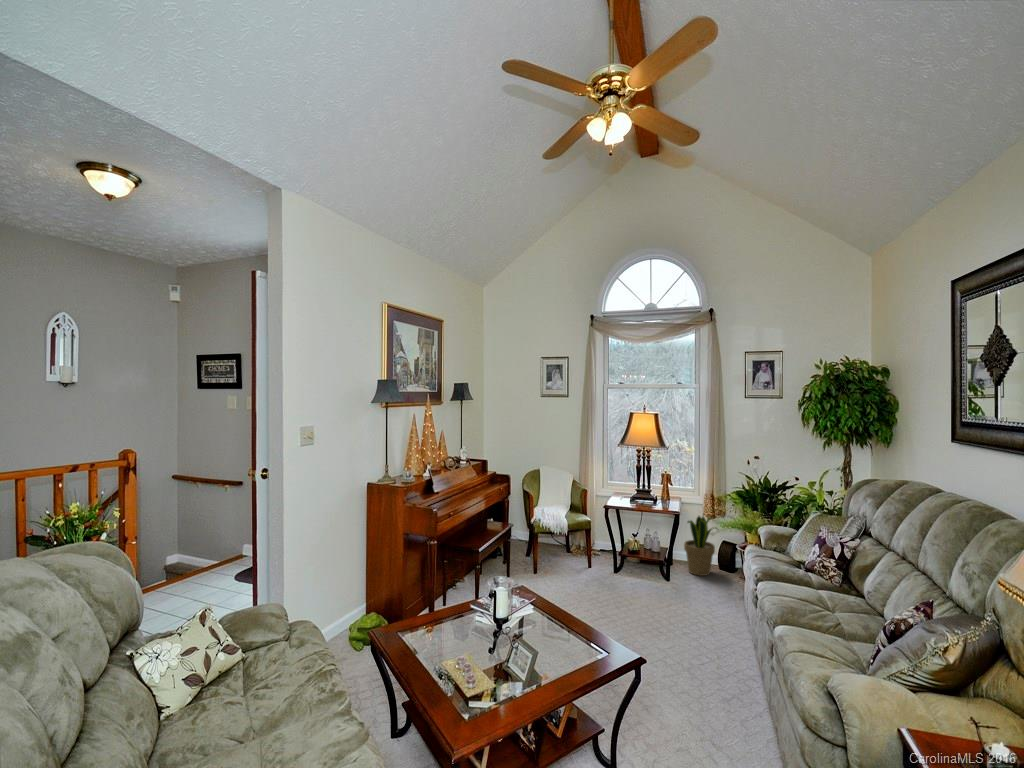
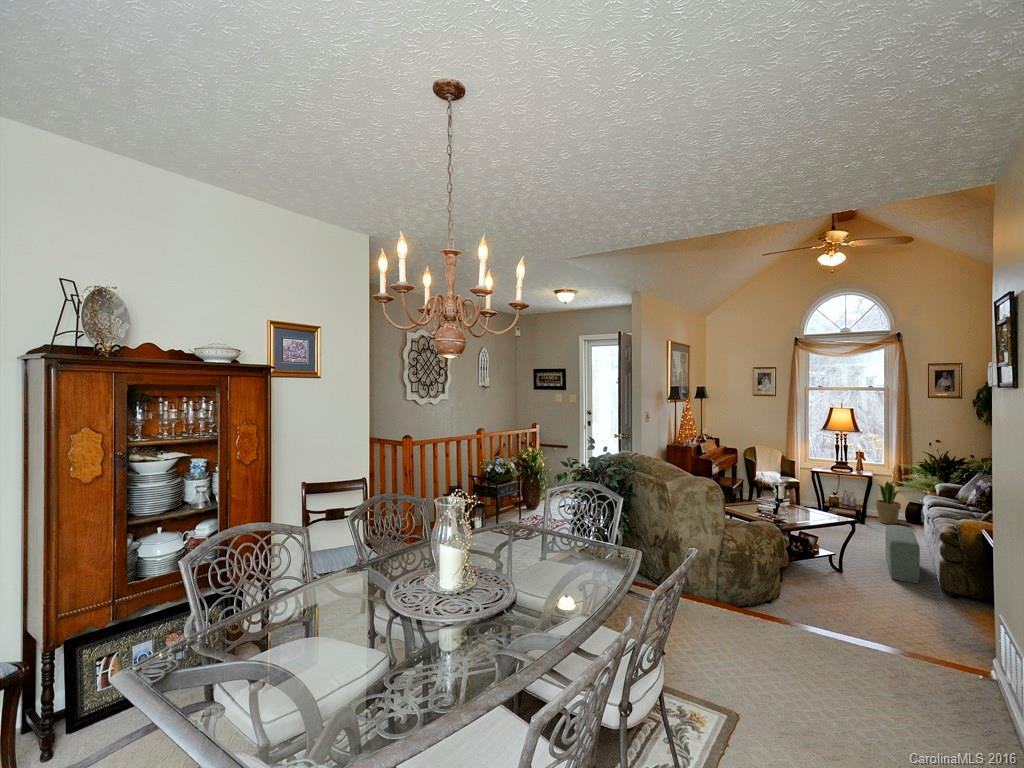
pouf: none [701,612,756,743] -> present [885,525,920,583]

